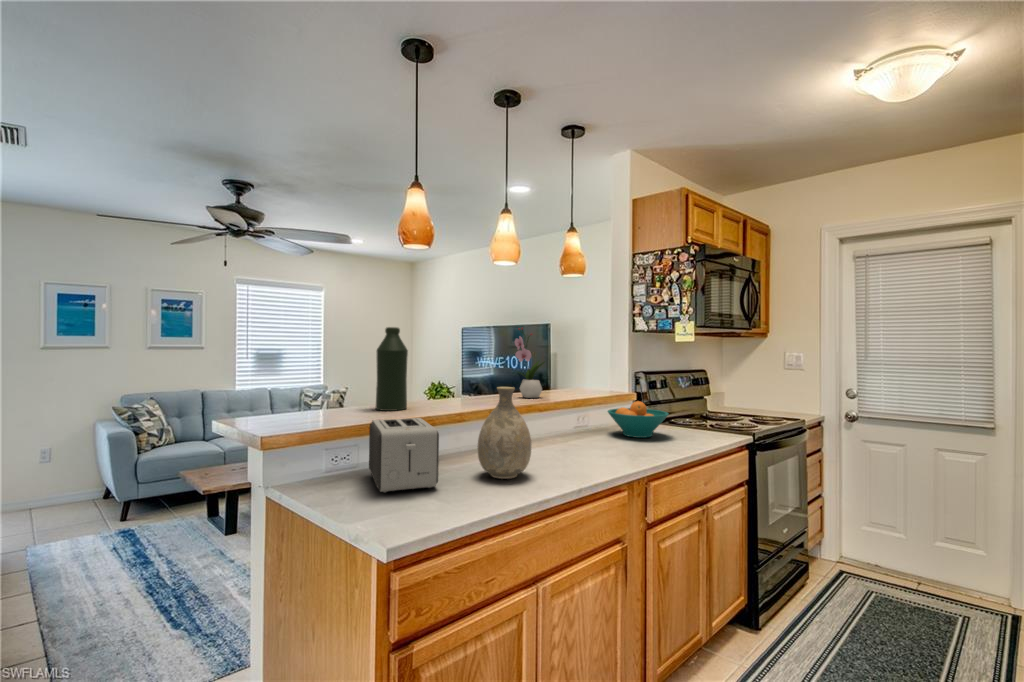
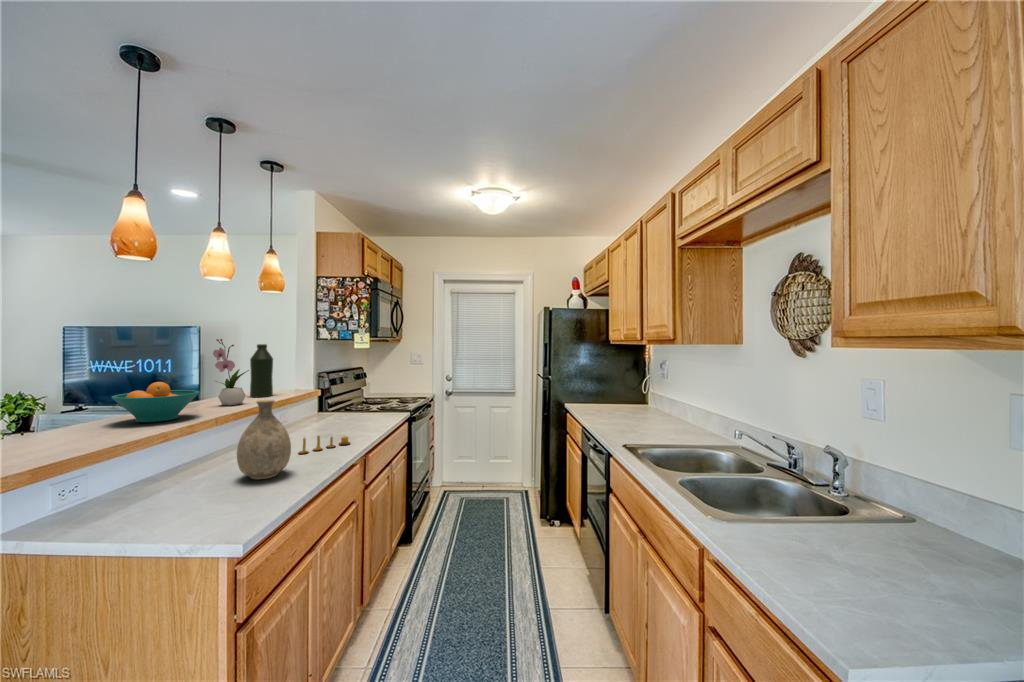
bottle: present [376,327,408,411] -> present [250,344,273,397]
fruit bowl: present [608,401,669,438] -> present [111,382,199,423]
toaster: present [369,418,439,493] -> none [99,441,216,521]
candle: none [561,440,628,461] -> present [299,435,350,454]

